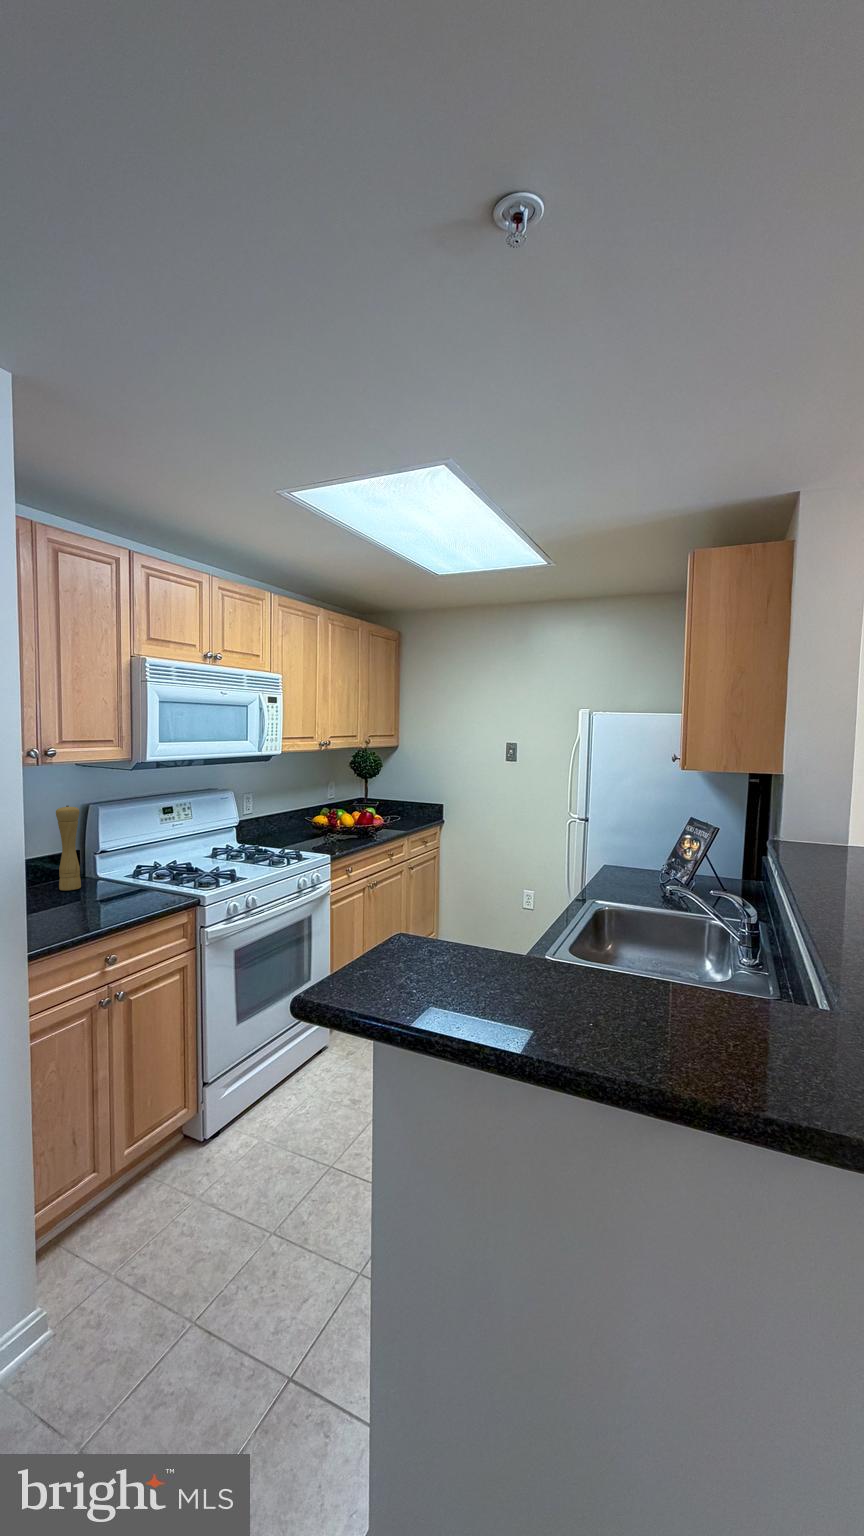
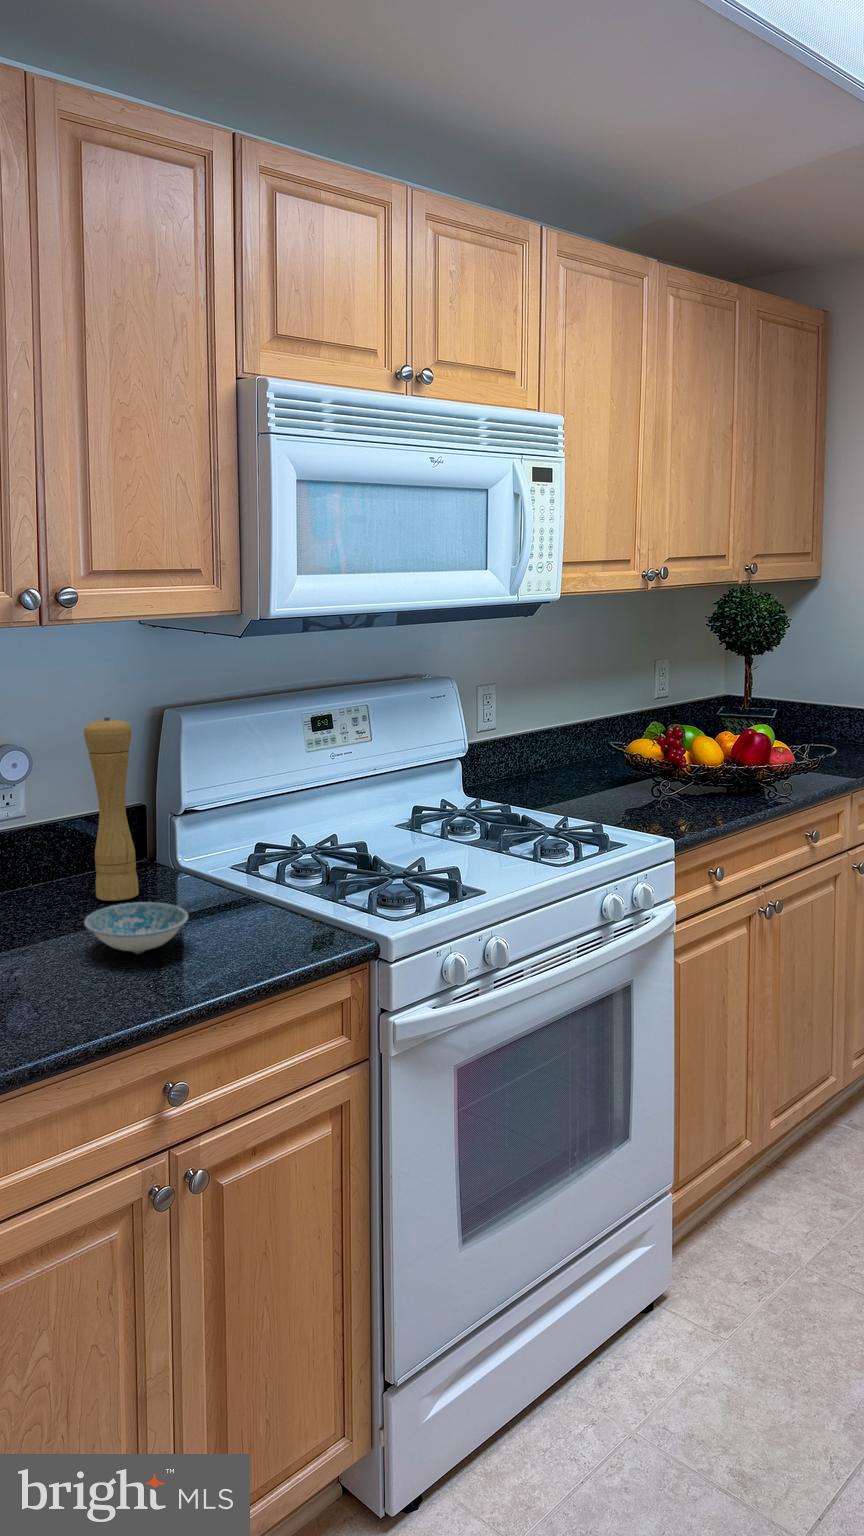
ceramic bowl: none [62,886,112,907] -> present [84,902,188,953]

